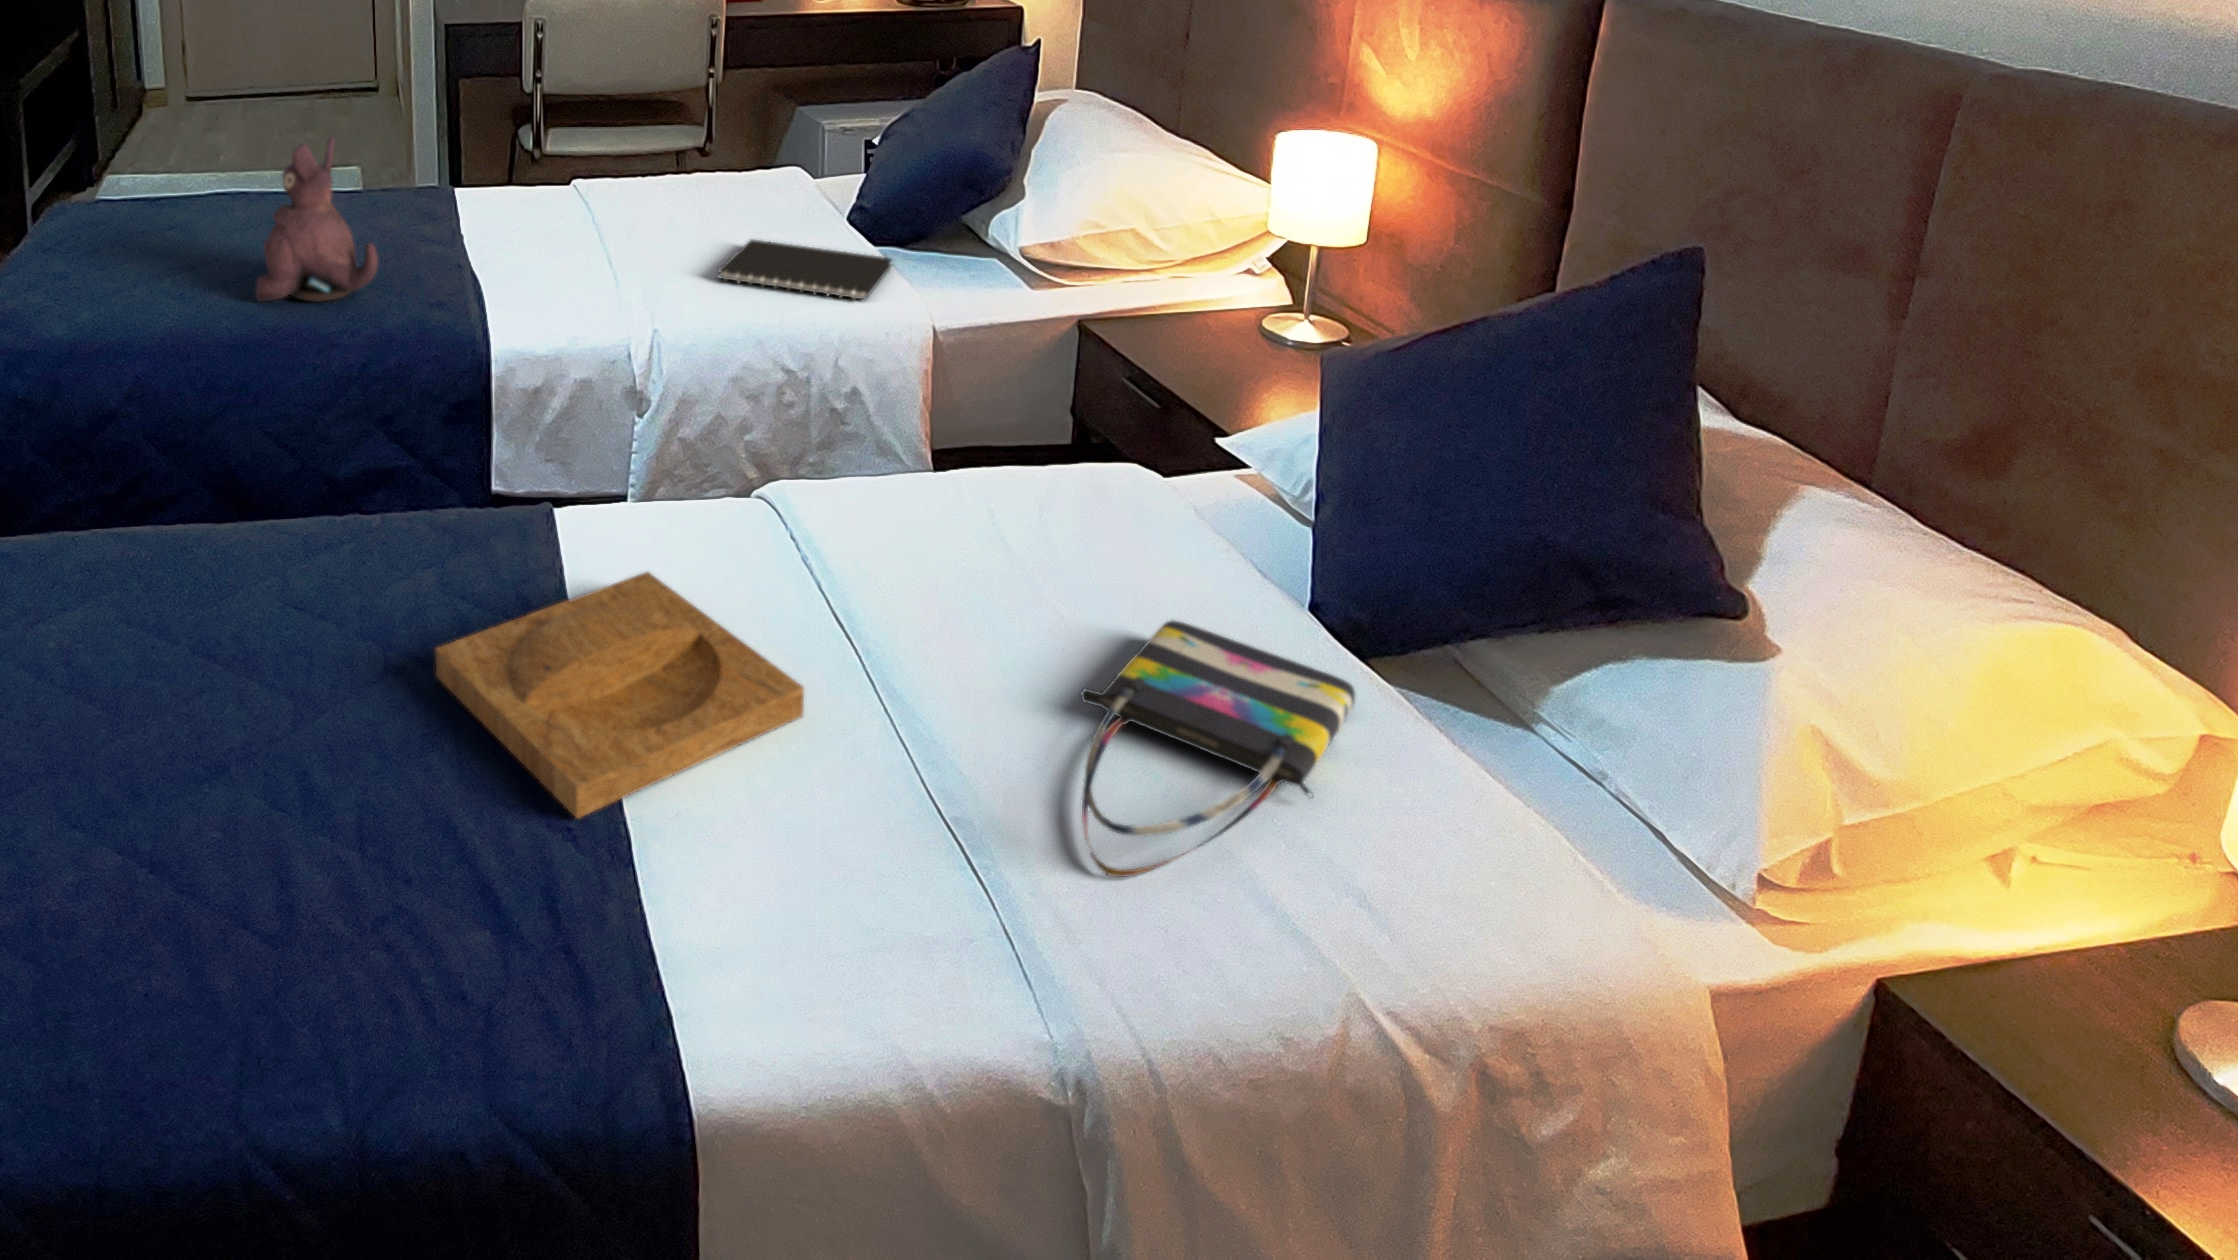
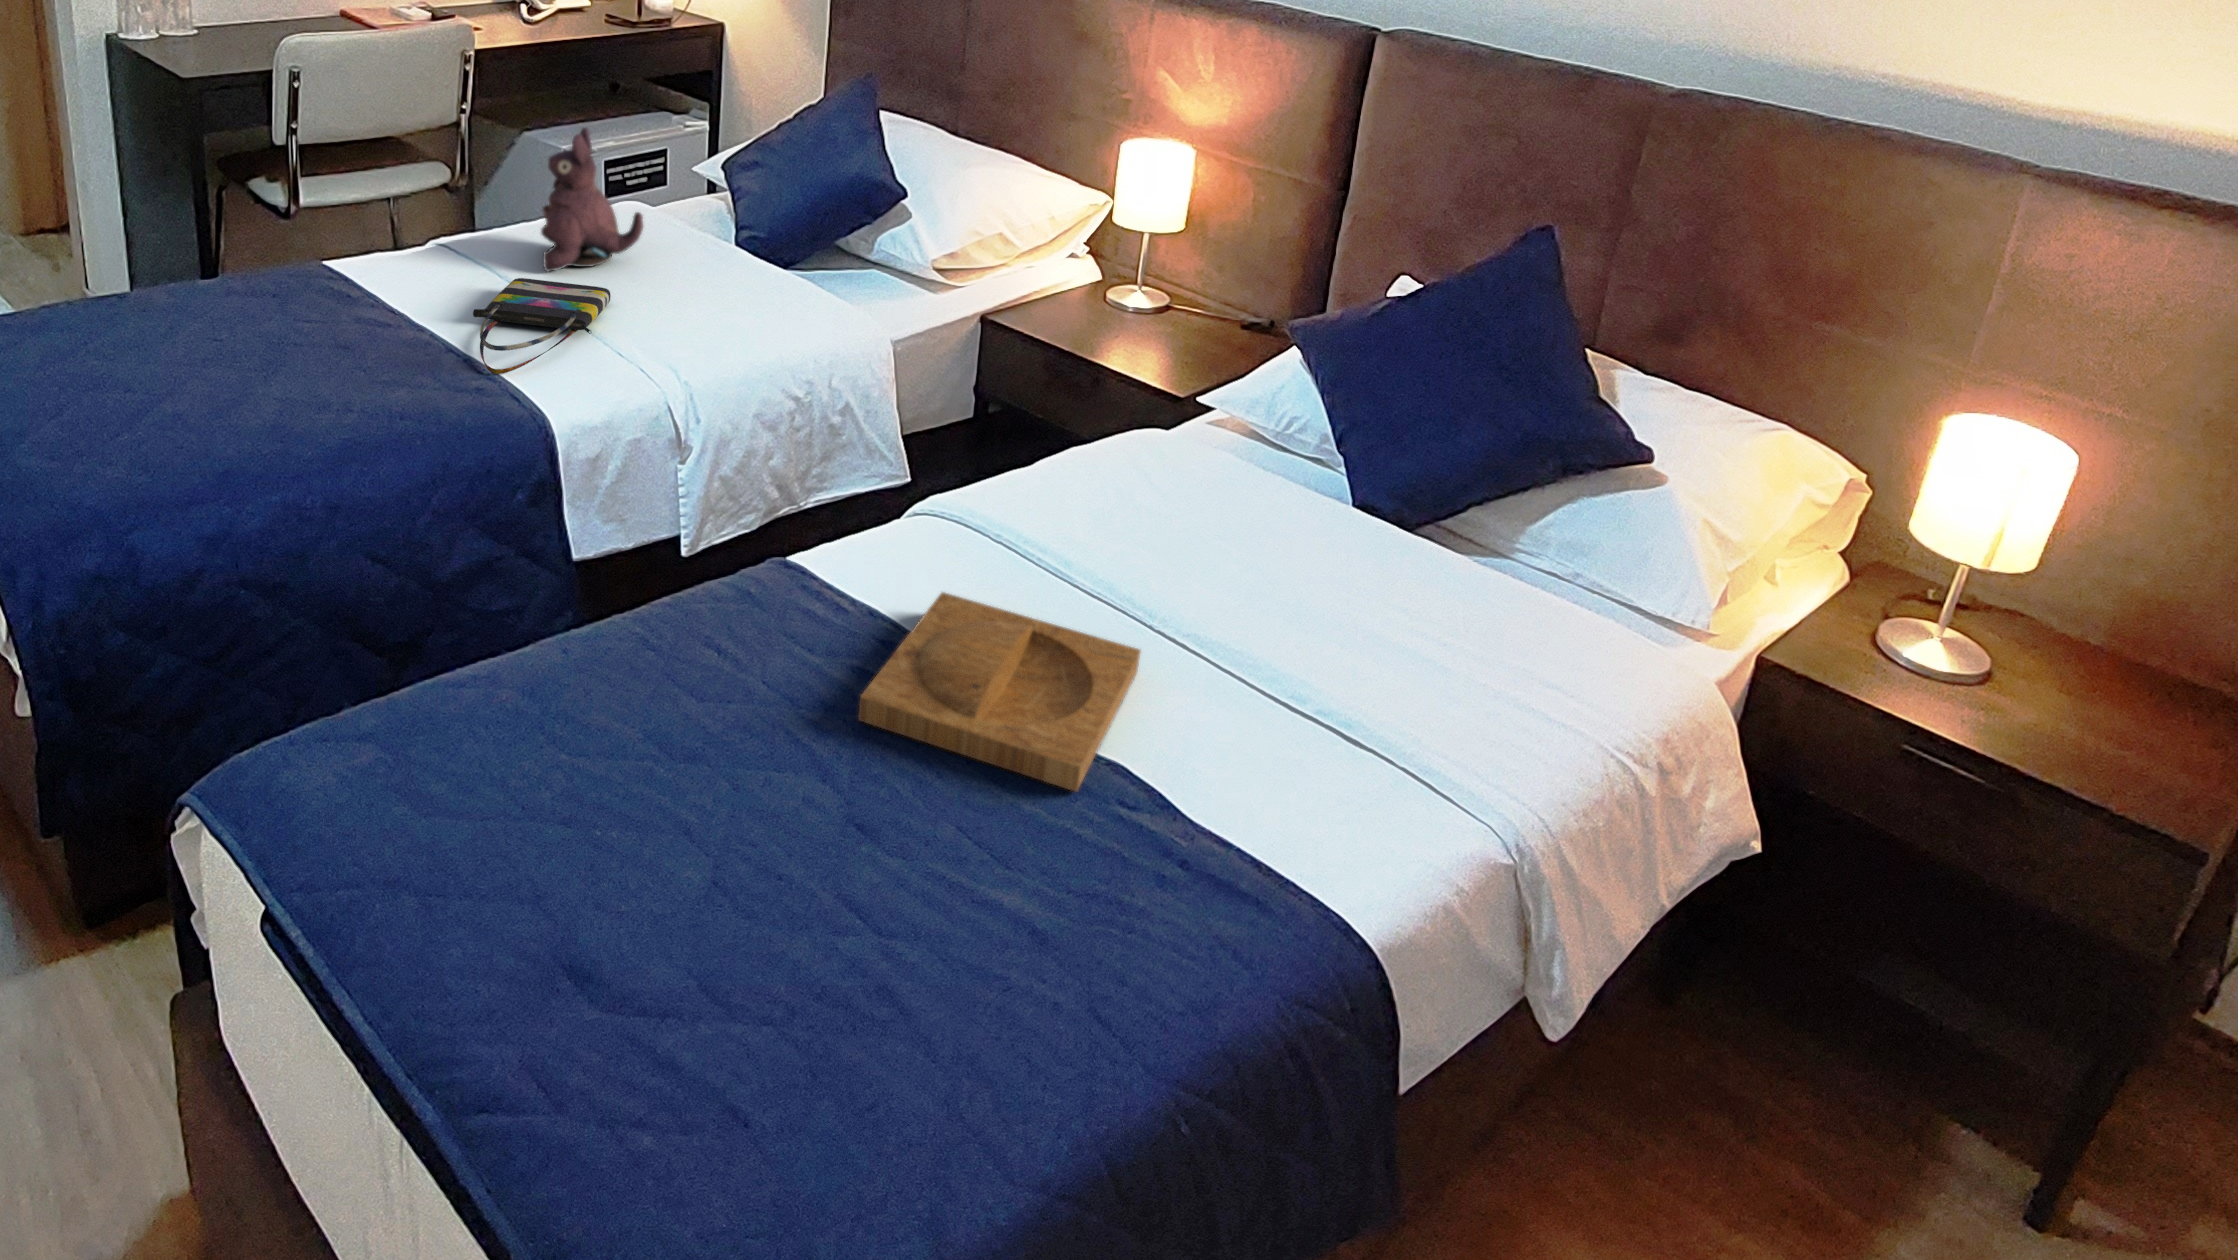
plush toy: present [256,137,378,302] -> present [541,128,643,271]
notebook: present [718,240,892,299] -> none [676,280,823,326]
tote bag: present [1081,621,1355,877] -> present [473,278,611,374]

